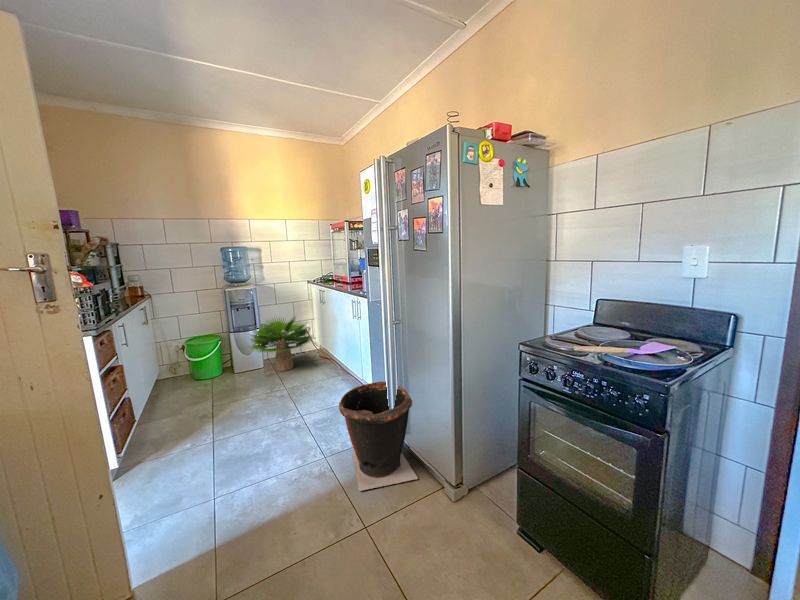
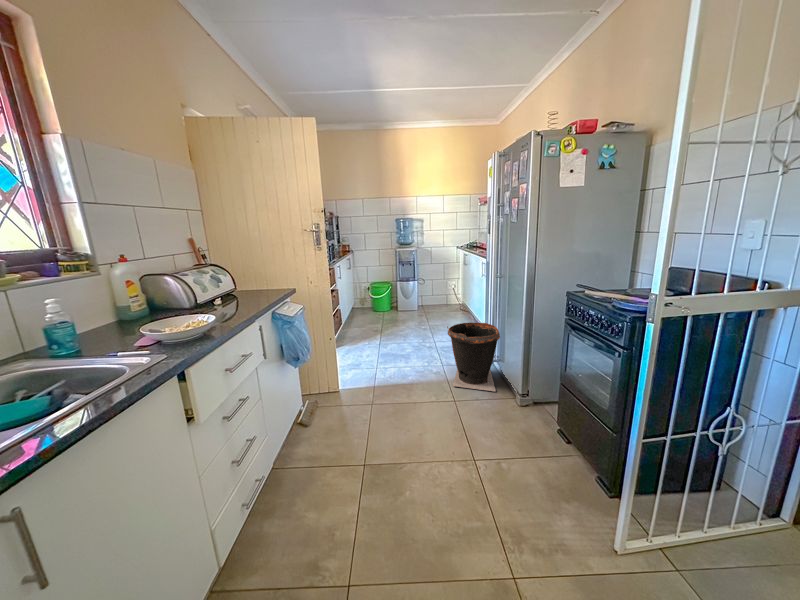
potted plant: present [250,317,312,371] -> none [405,272,457,315]

